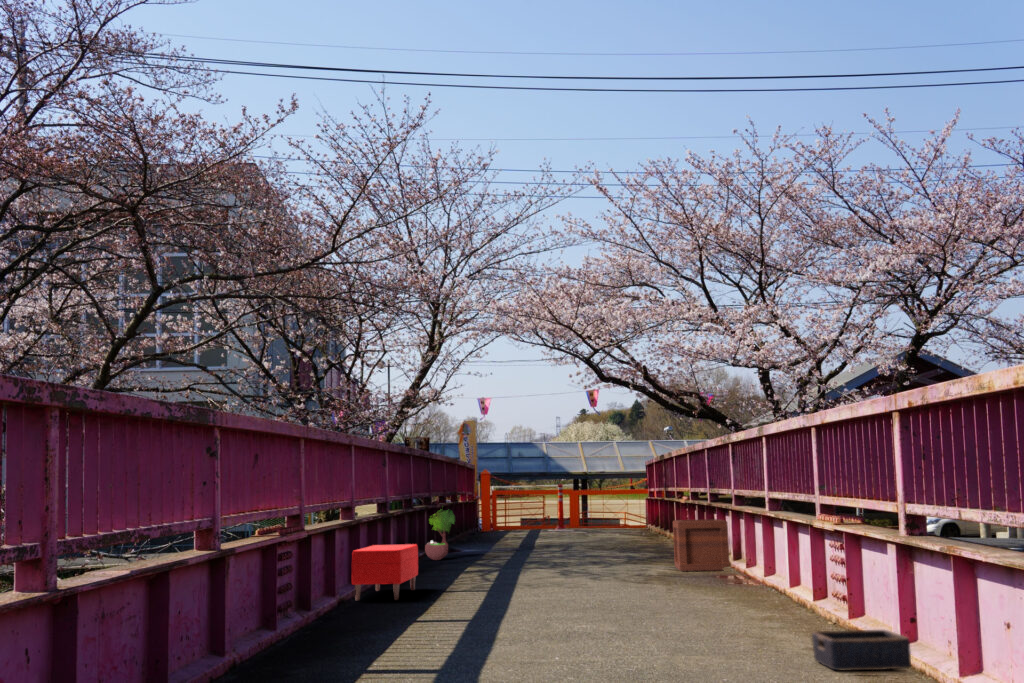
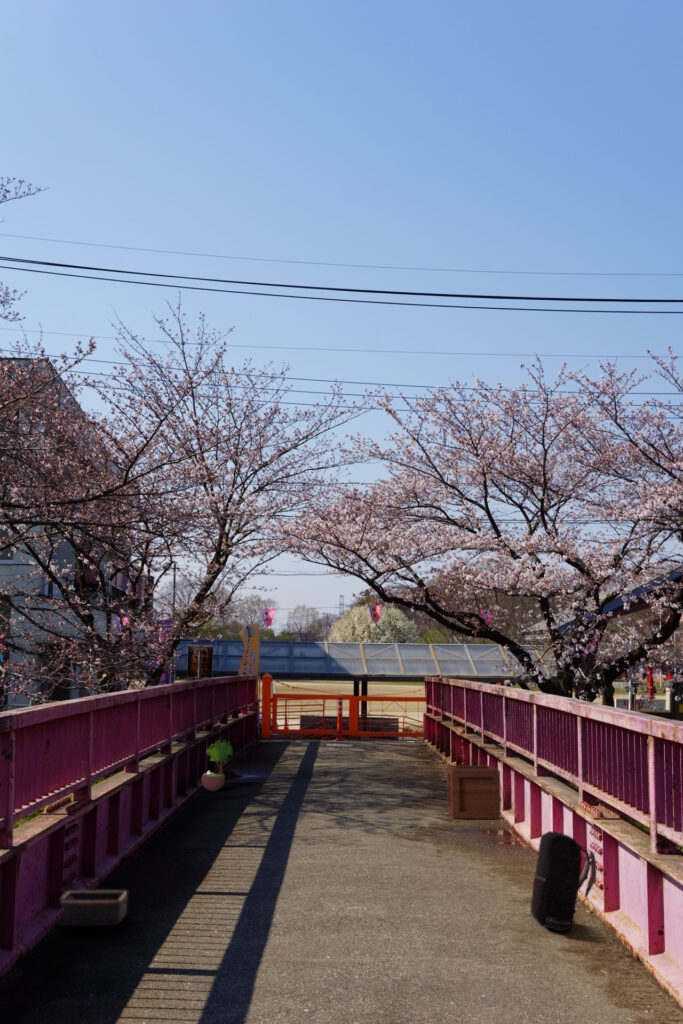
backpack: none [769,538,838,637] -> present [531,831,597,931]
bench: present [352,544,418,600] -> none [130,795,196,857]
basket: present [812,630,911,670] -> present [57,891,128,925]

